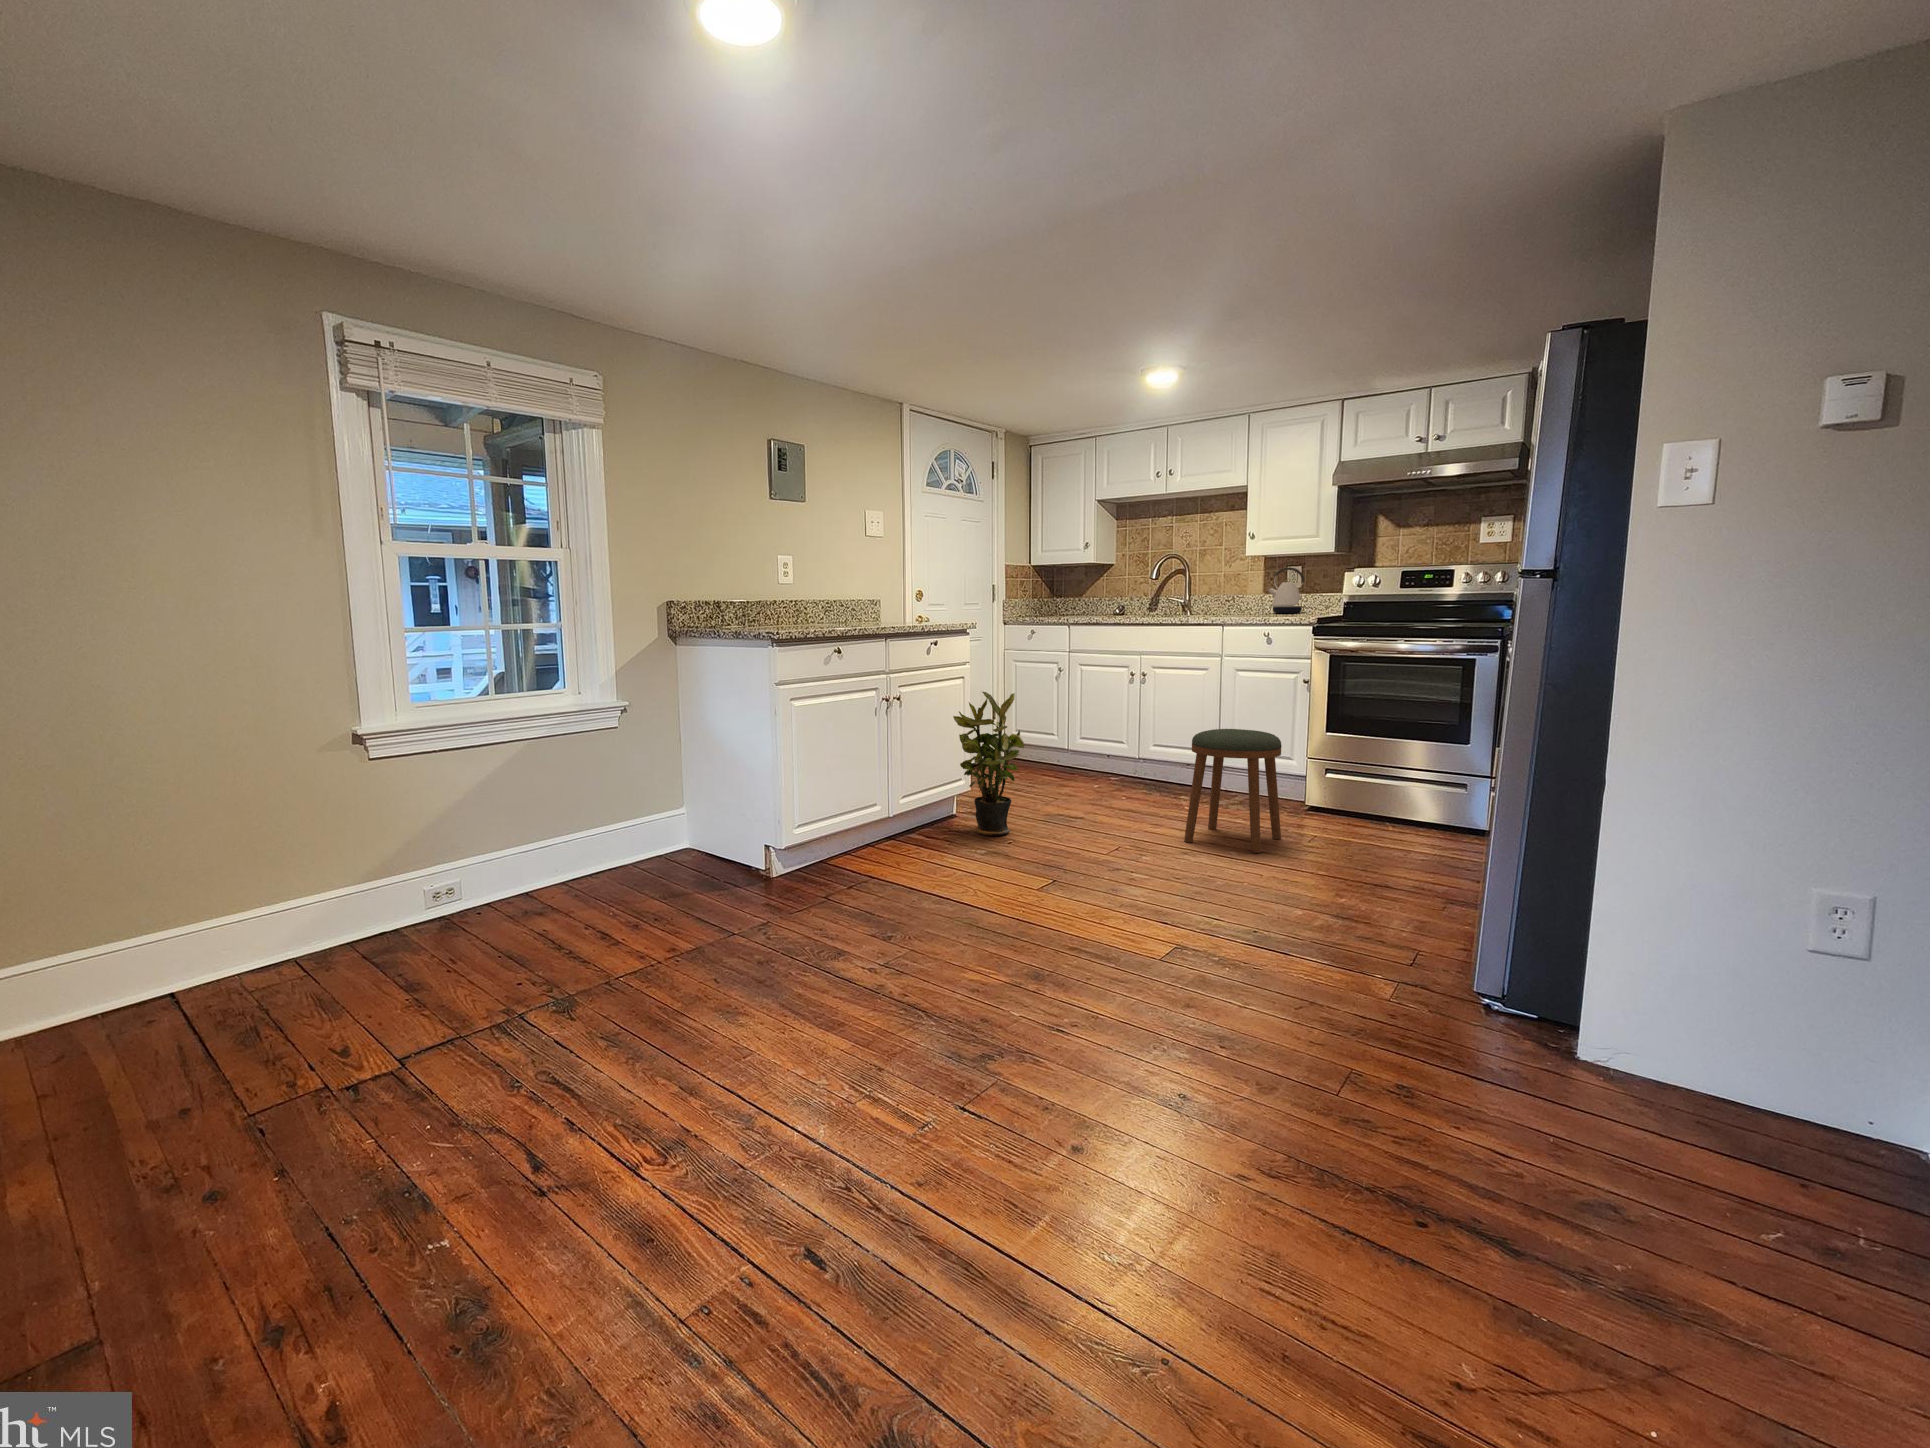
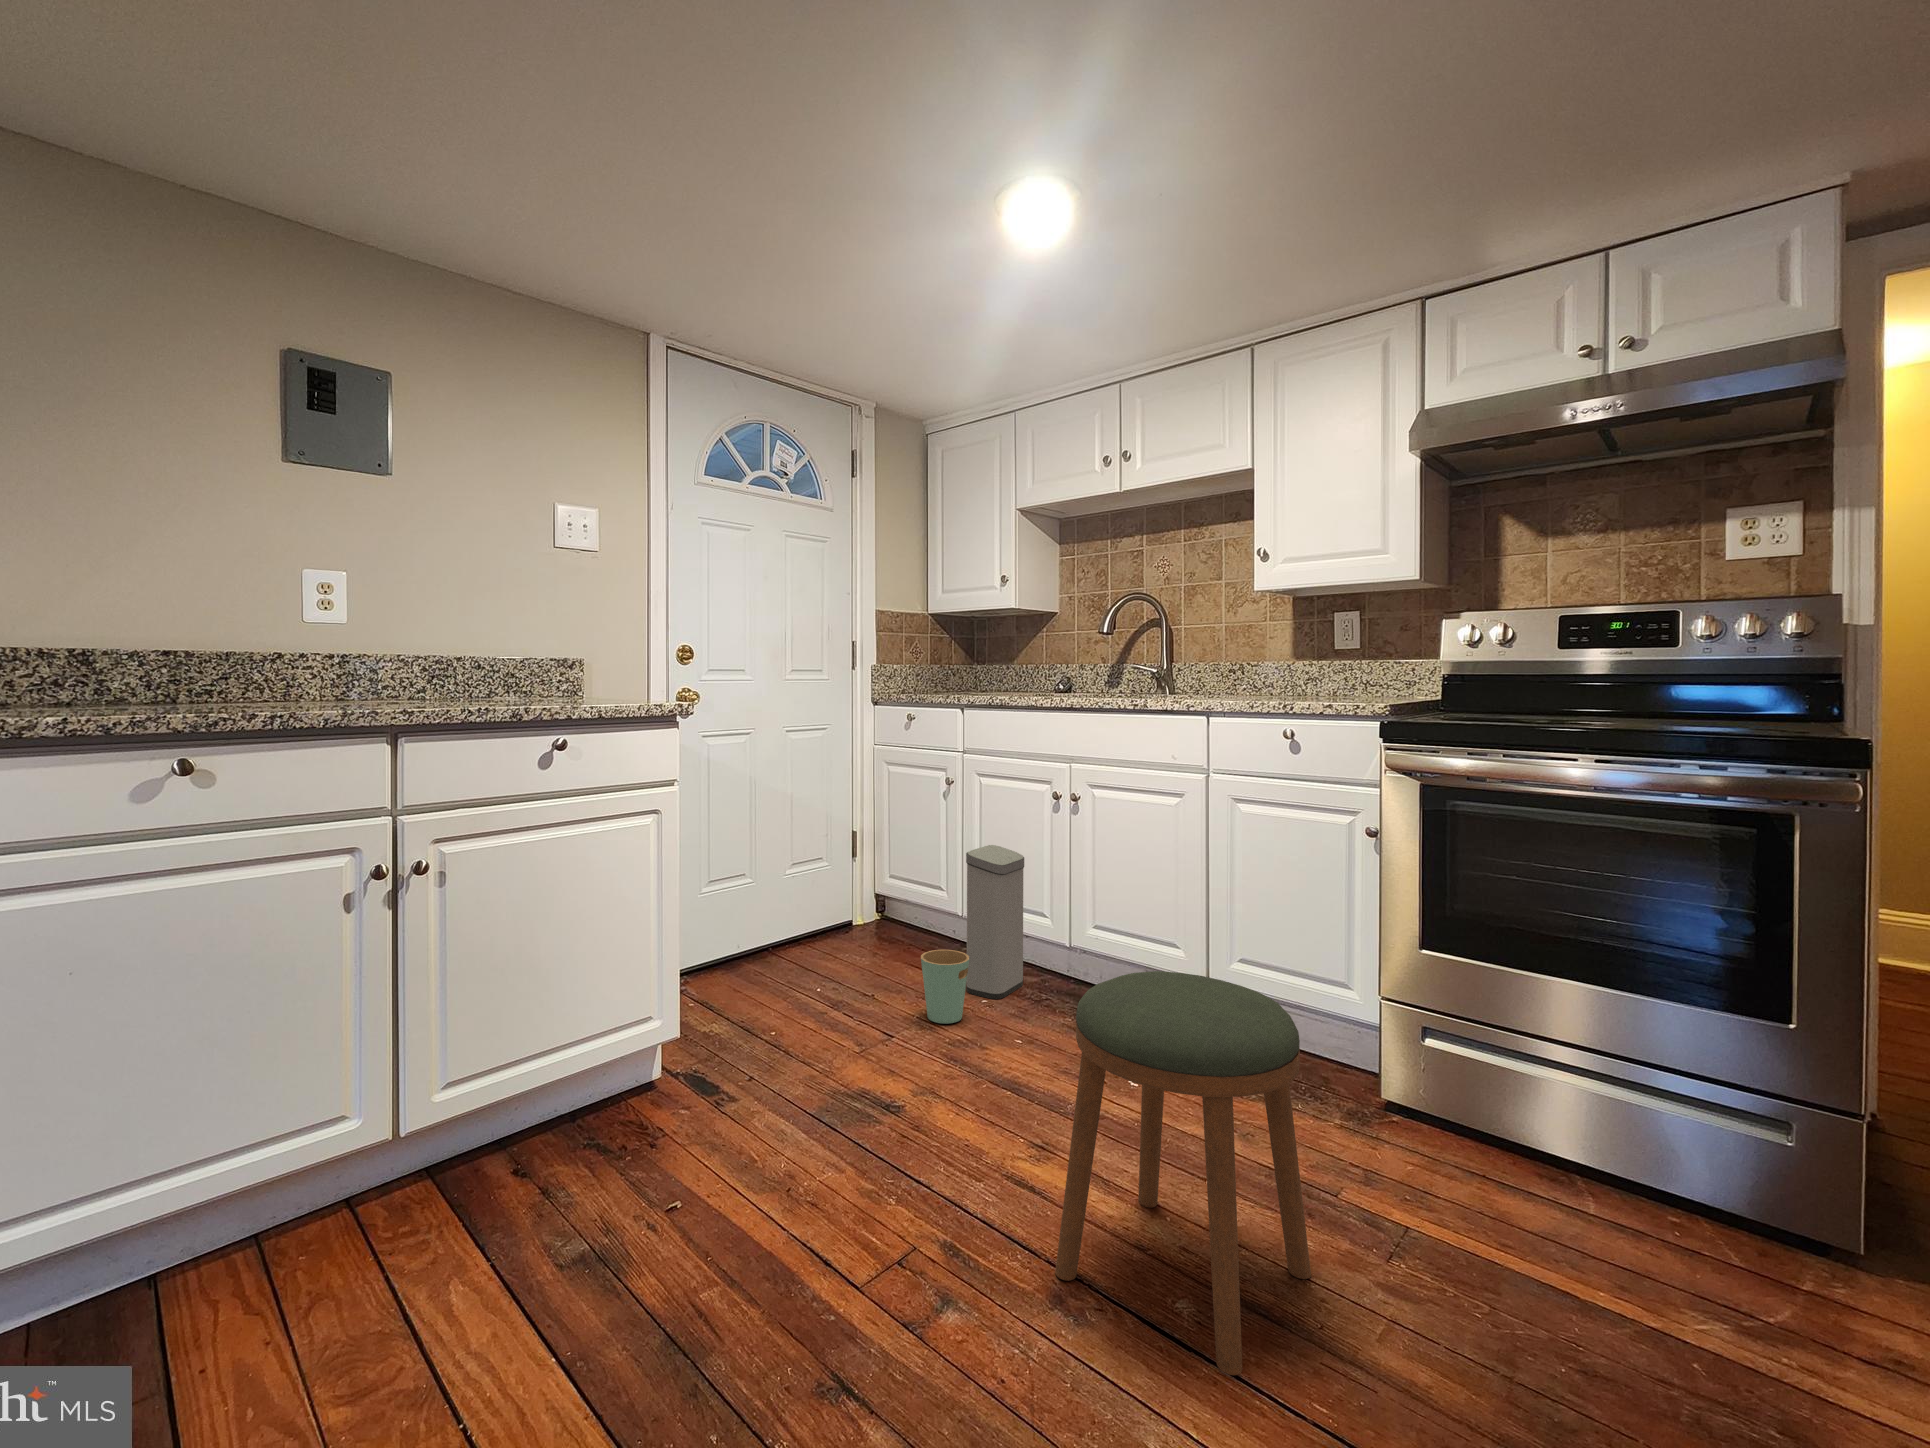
kettle: present [1268,567,1305,613] -> none [1299,612,1369,693]
potted plant: present [953,692,1025,836] -> none [534,861,719,1206]
trash can: none [1068,703,1115,792] -> present [921,845,1024,1024]

